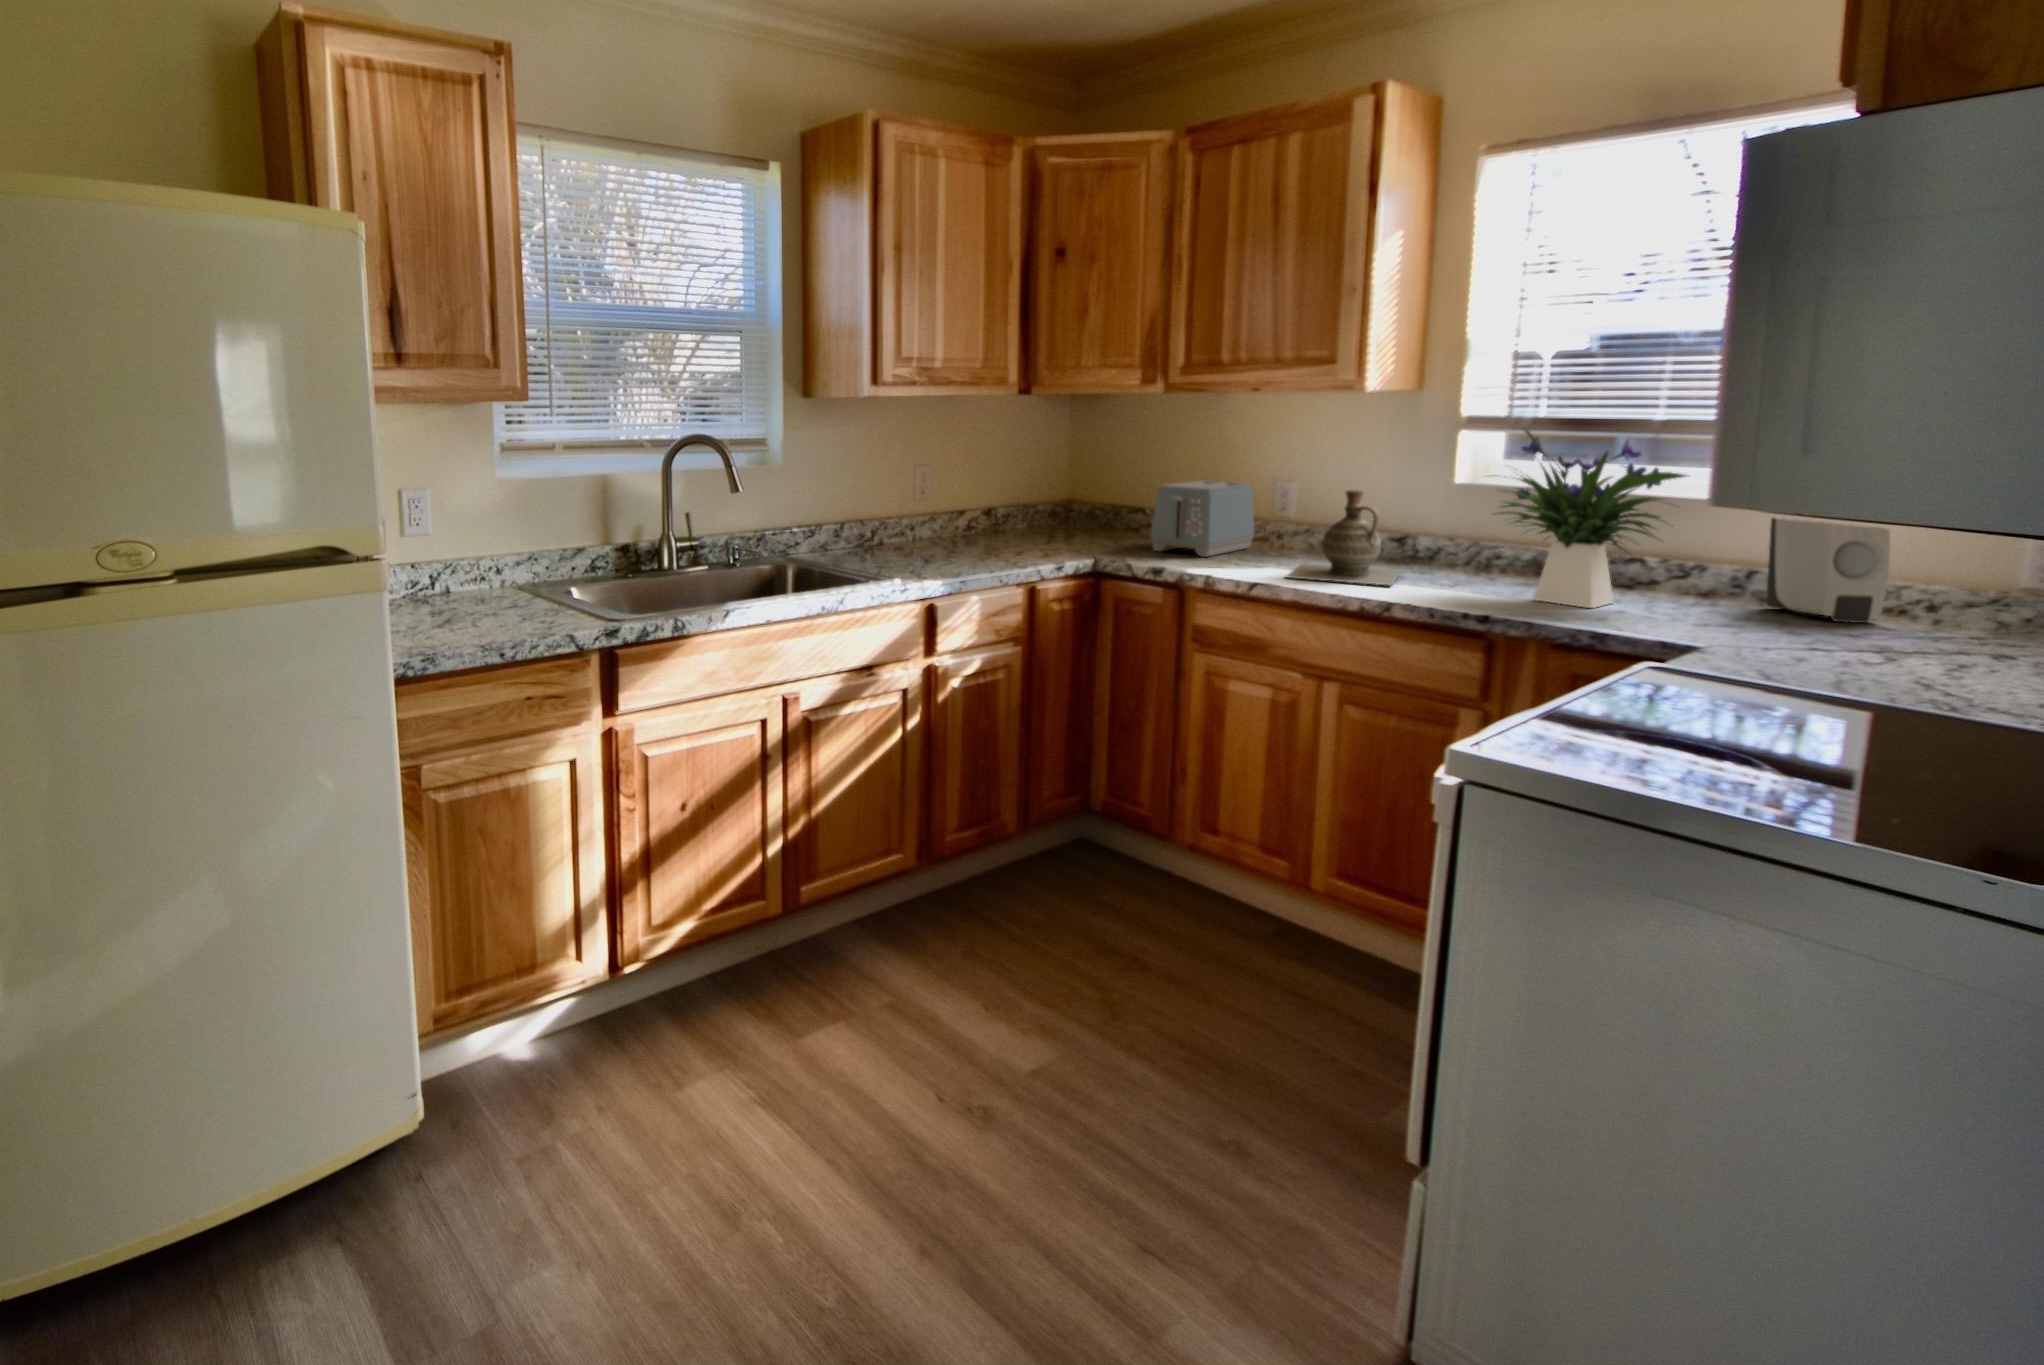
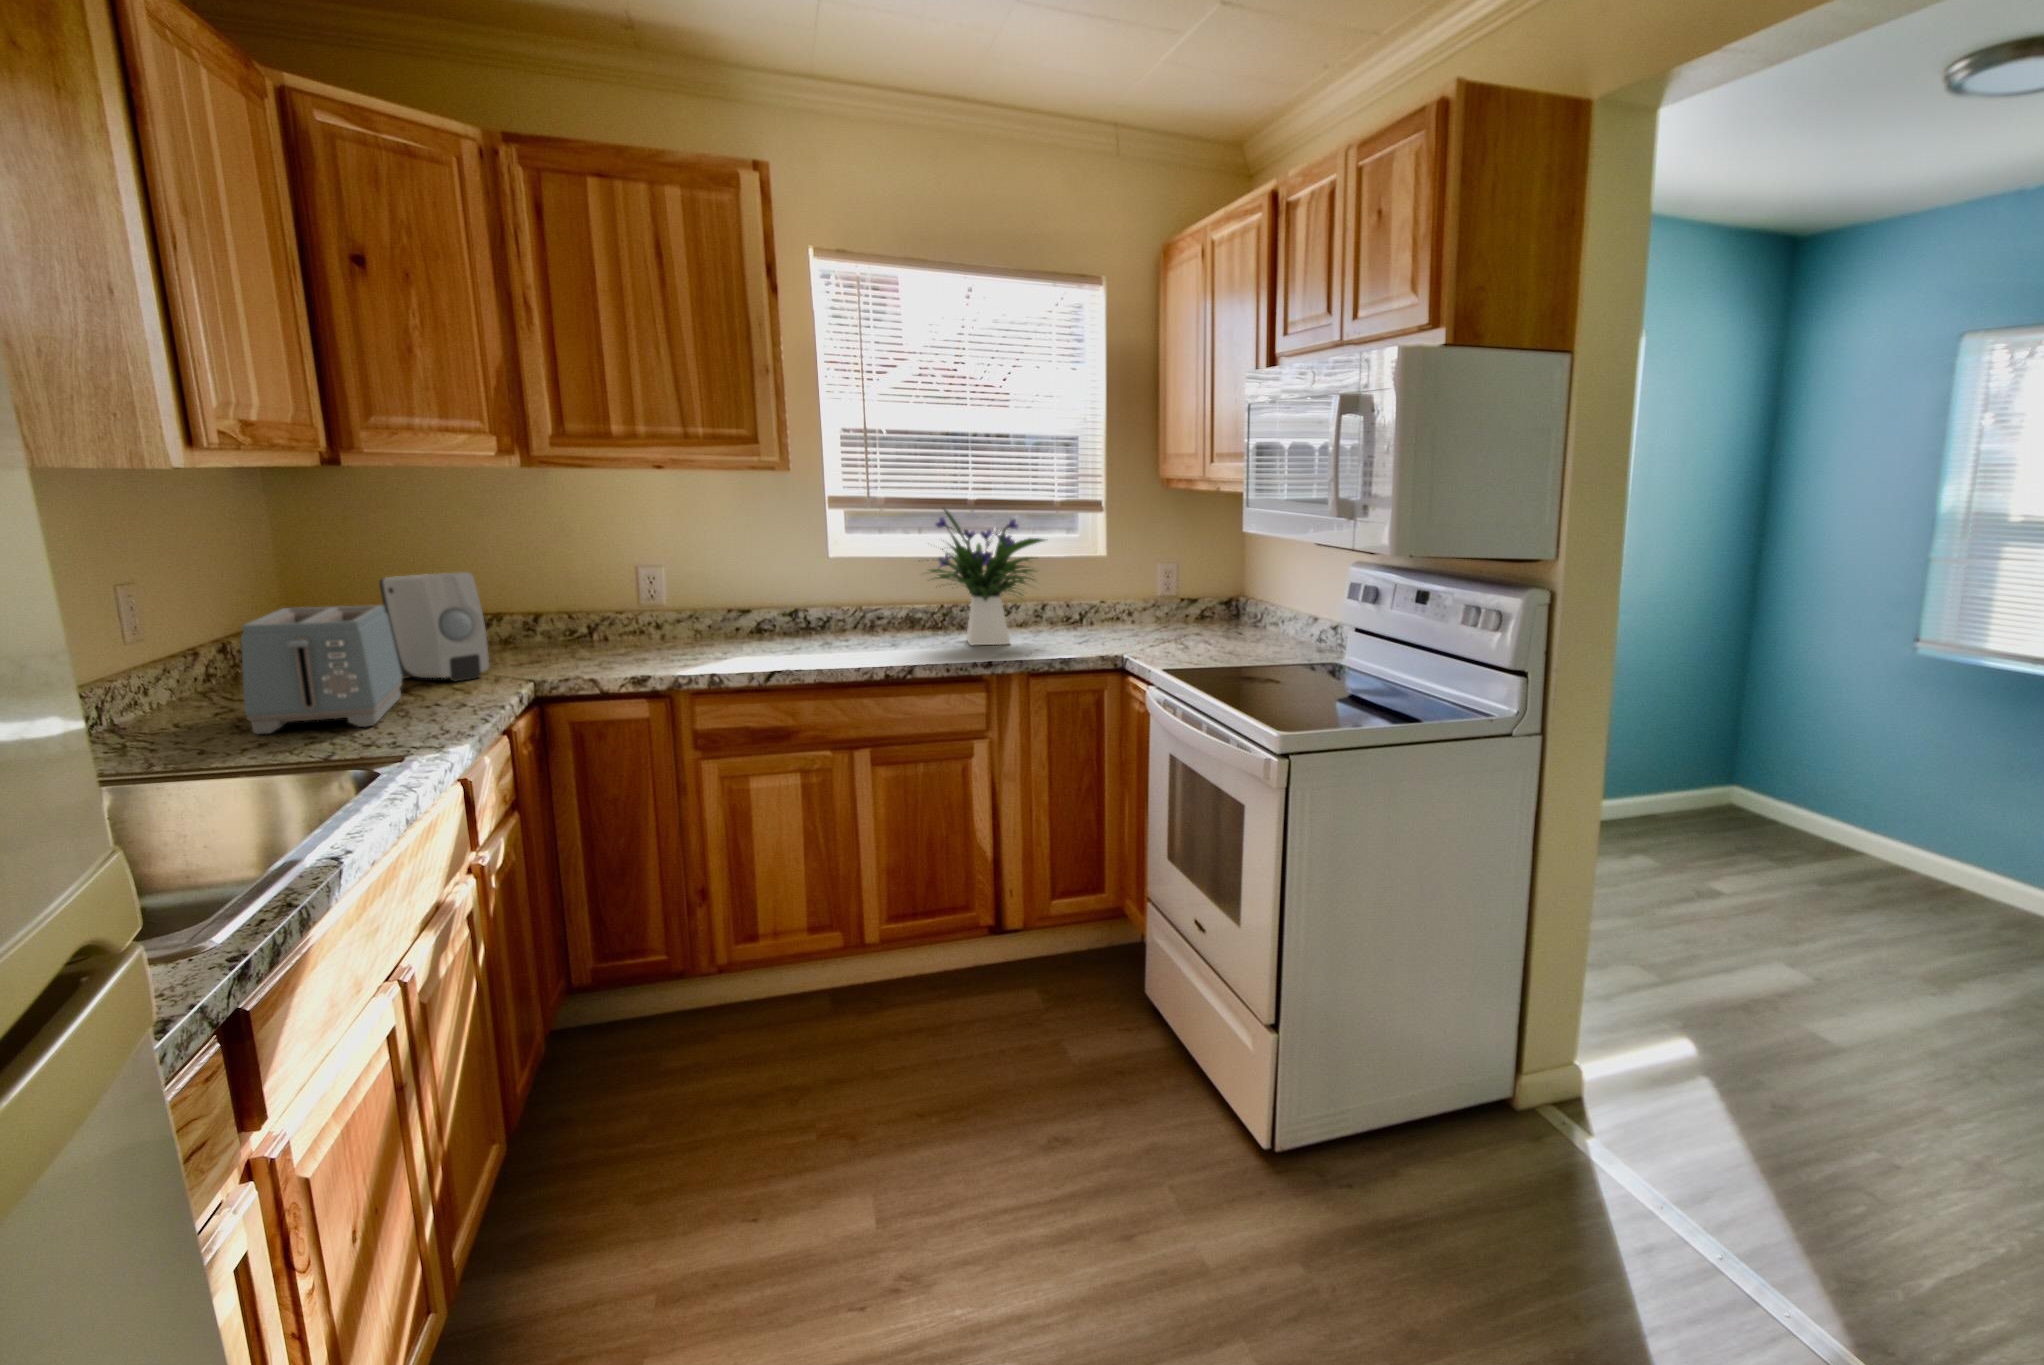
toaster: present [1151,481,1255,557] -> present [241,605,402,734]
ceramic jug: present [1287,490,1401,586] -> none [748,570,870,663]
soap dispenser: present [1766,518,1890,623] -> present [379,572,489,681]

